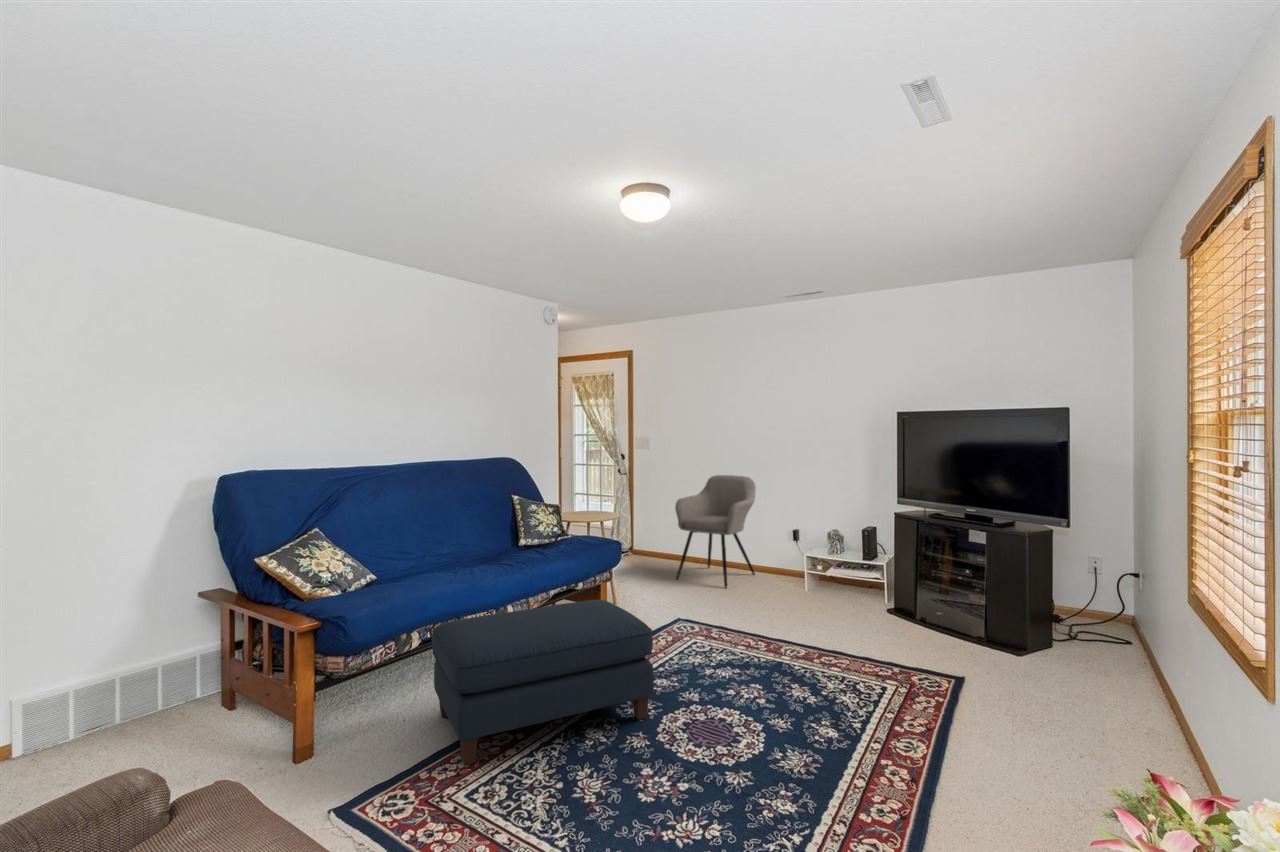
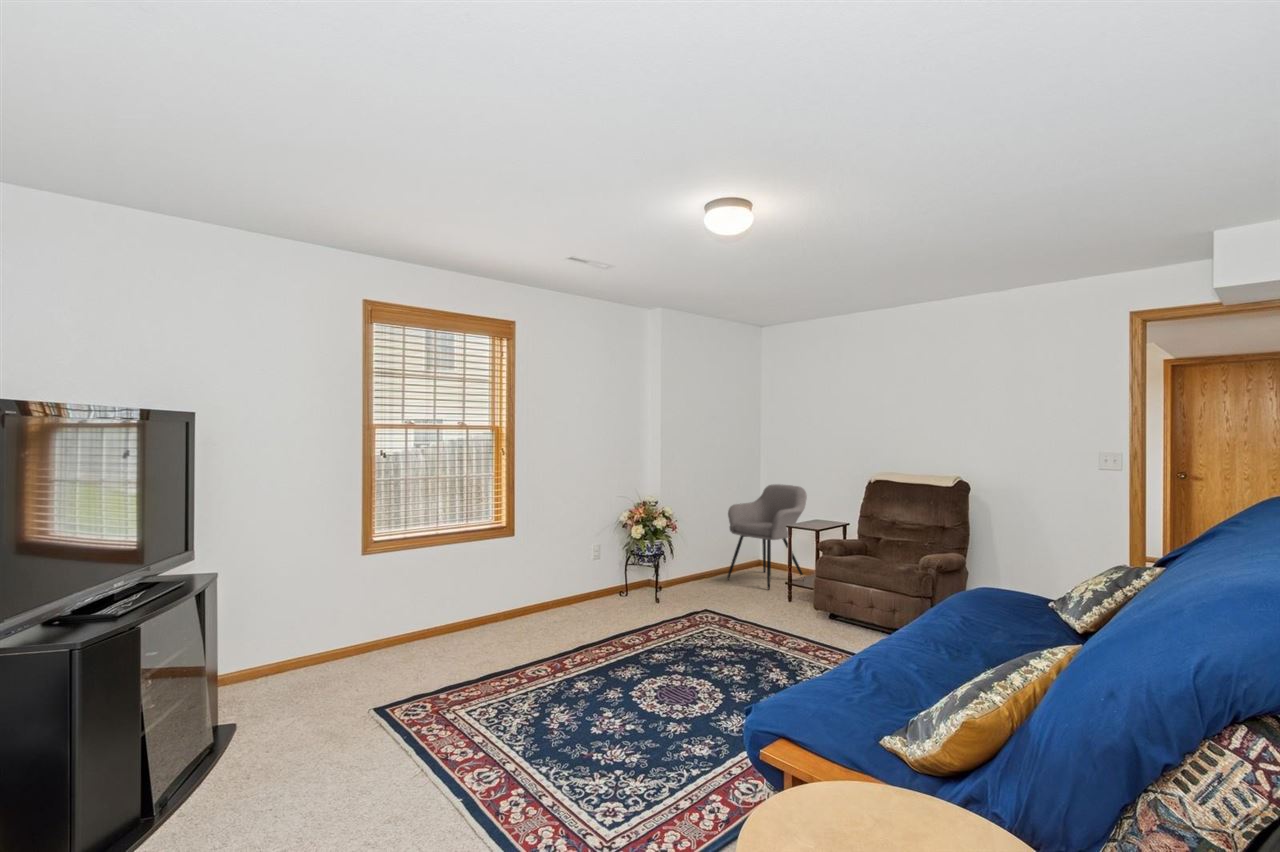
ottoman: present [432,600,654,765] -> none [468,581,638,694]

